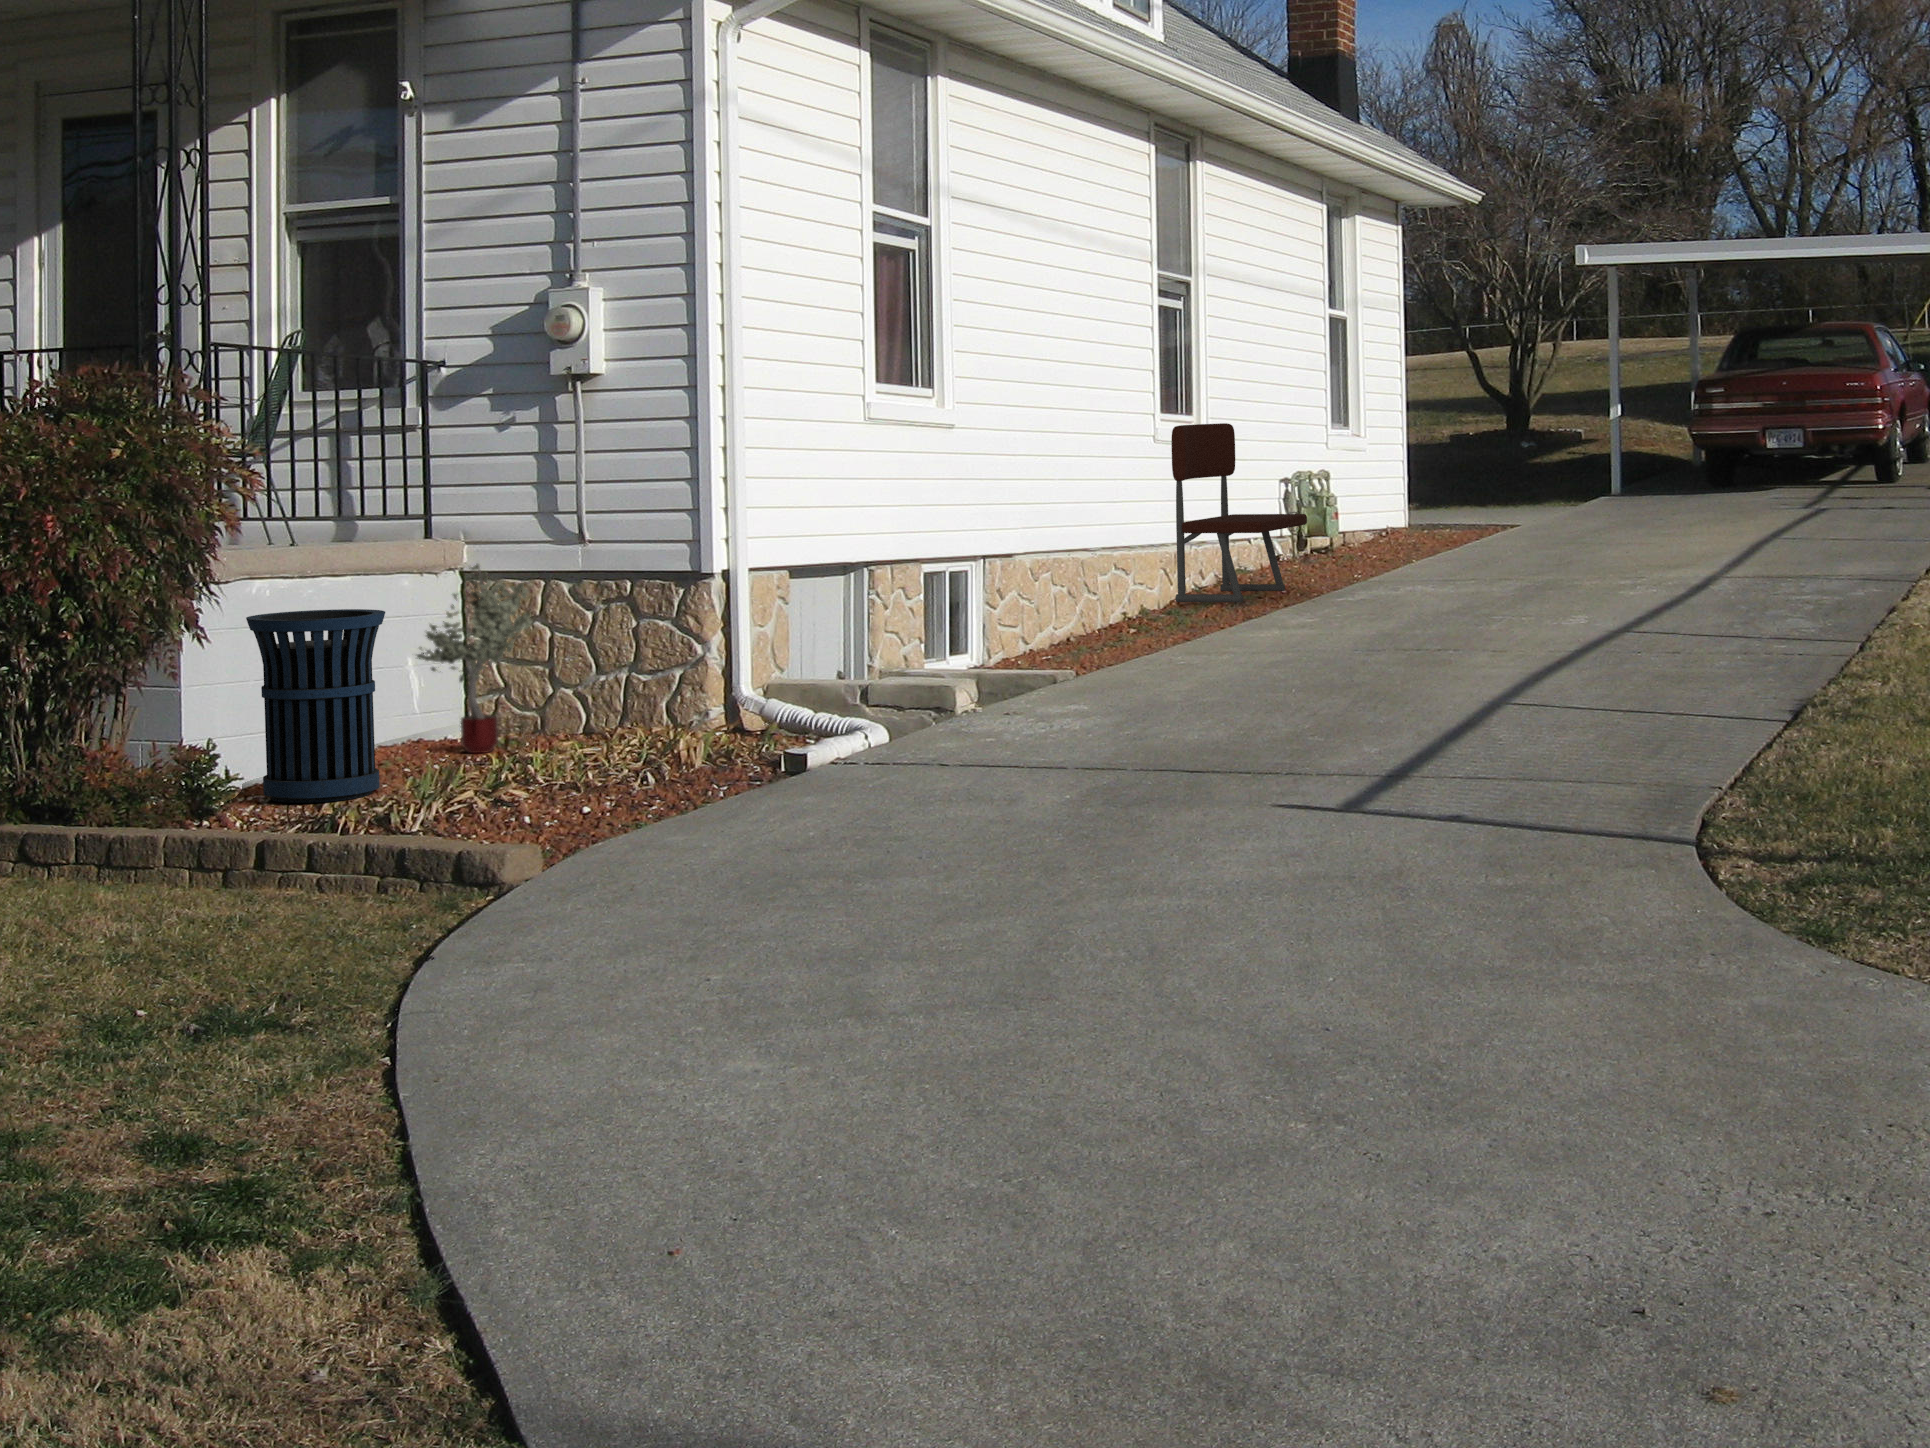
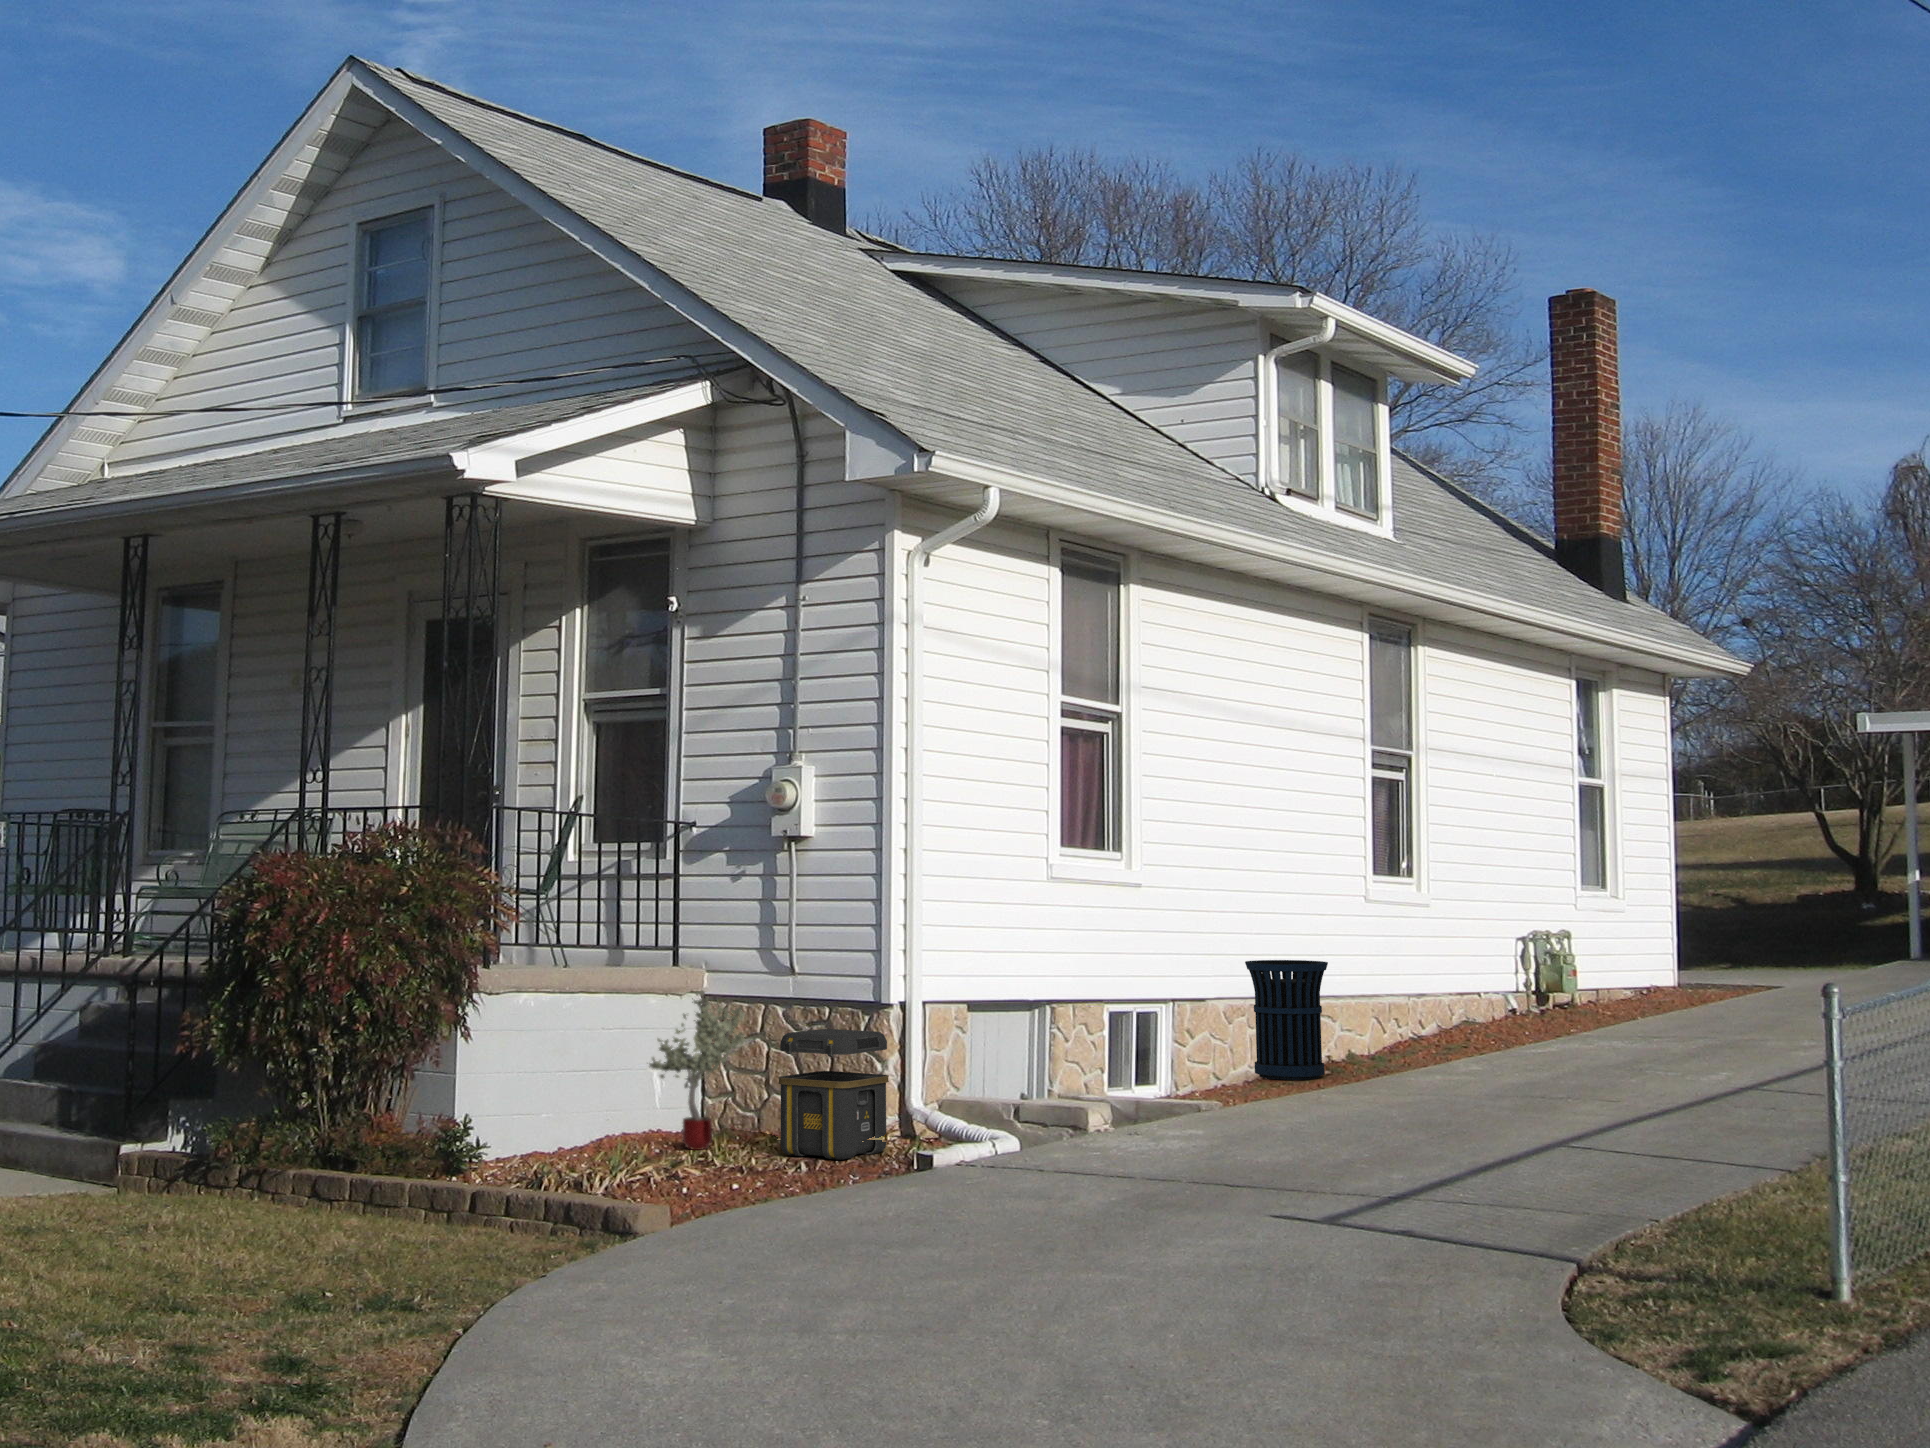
bench: present [1171,423,1307,602] -> none [1383,882,1522,1051]
toolbox: none [588,603,719,753] -> present [778,1029,889,1160]
trash can: present [246,609,385,803] -> present [1245,960,1328,1080]

